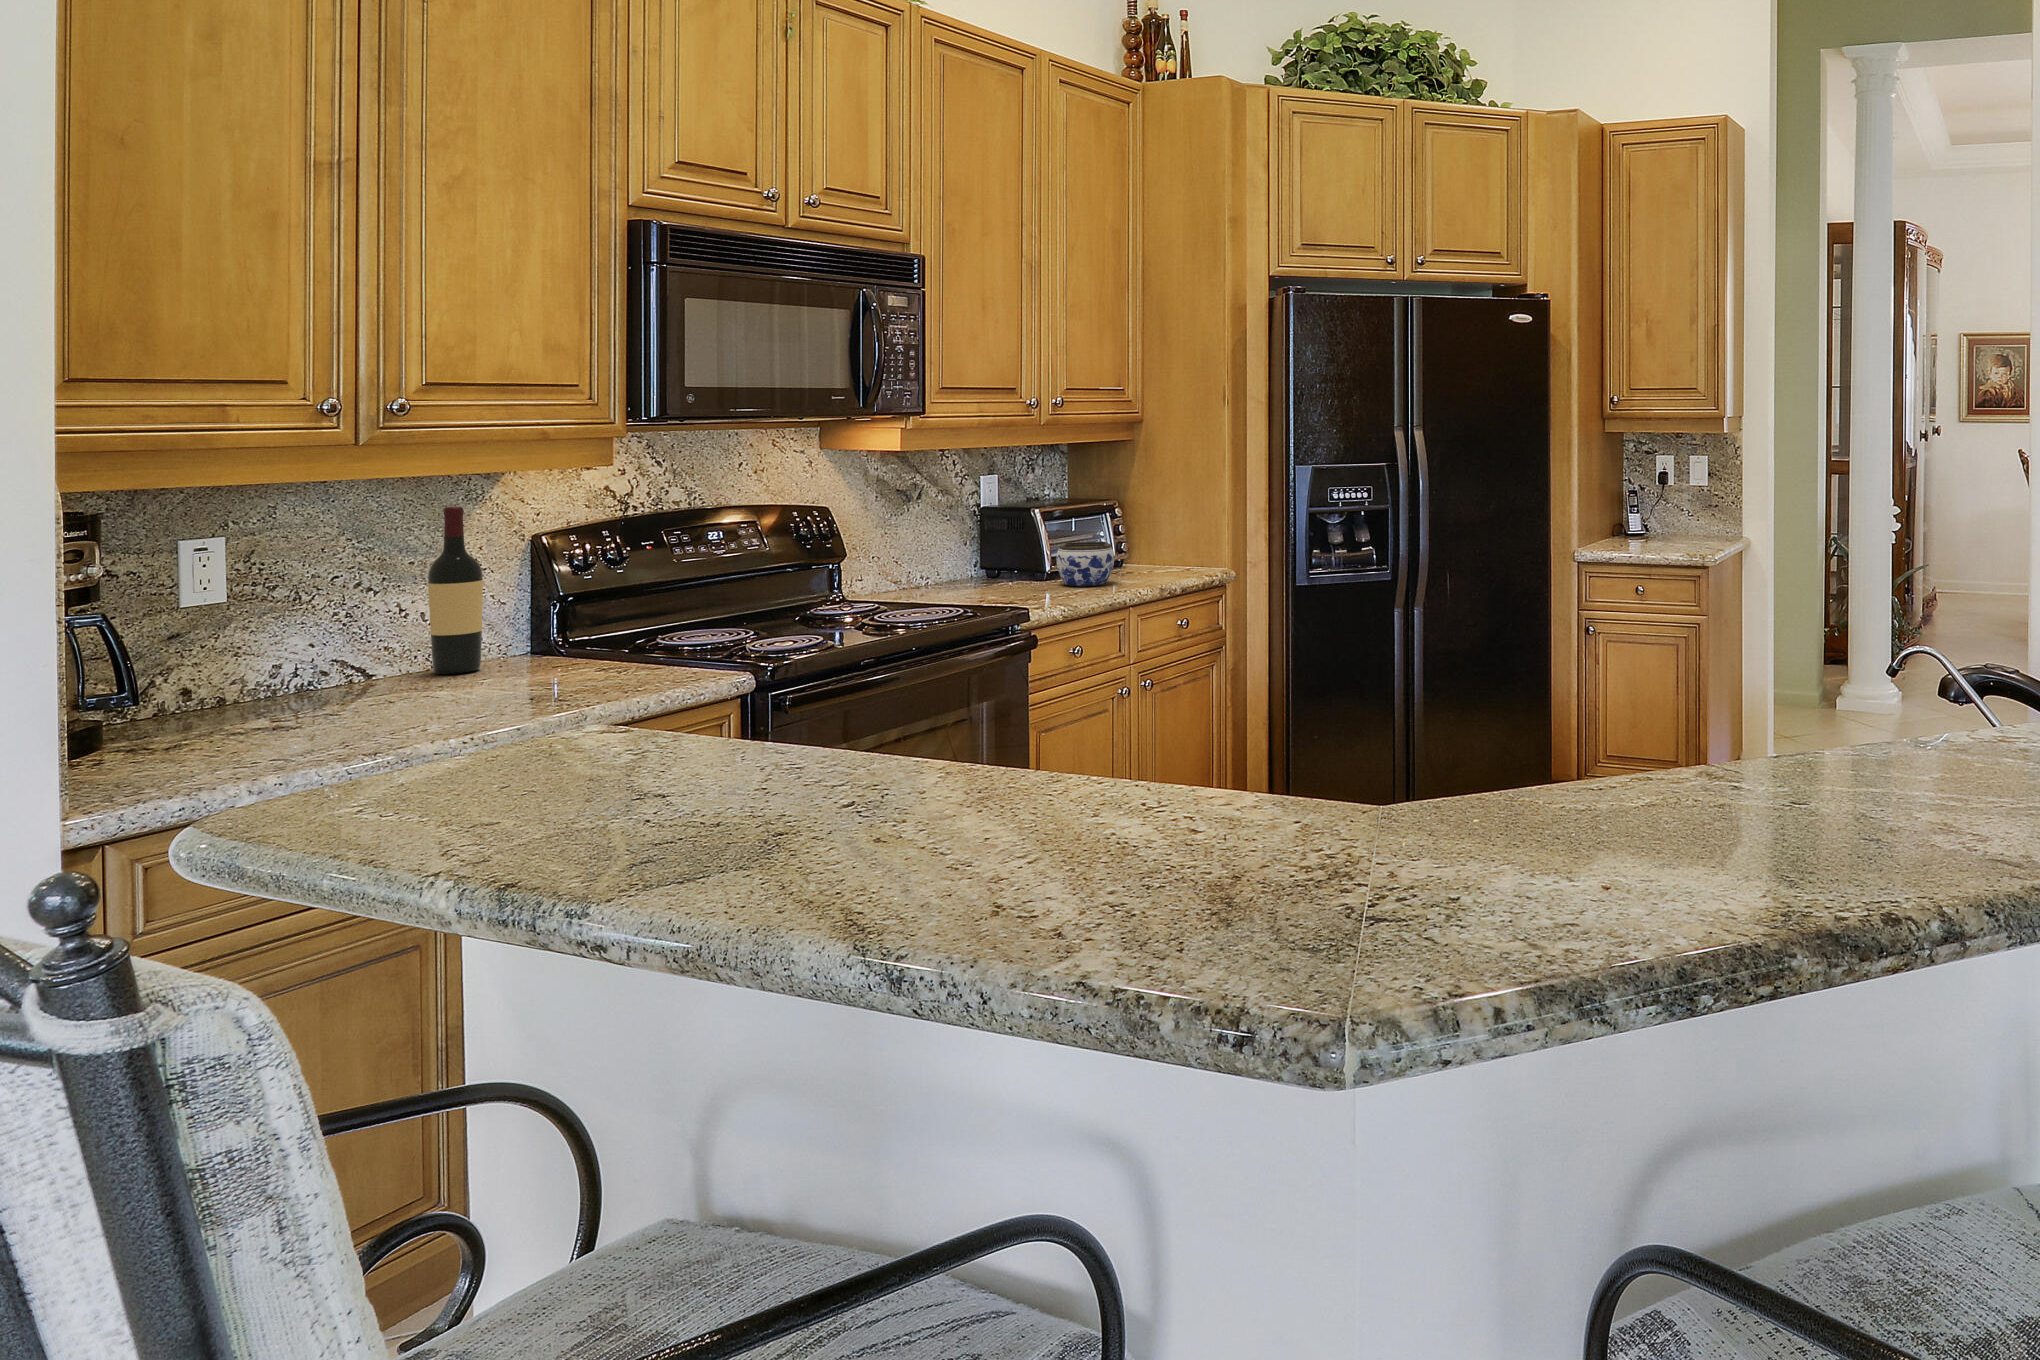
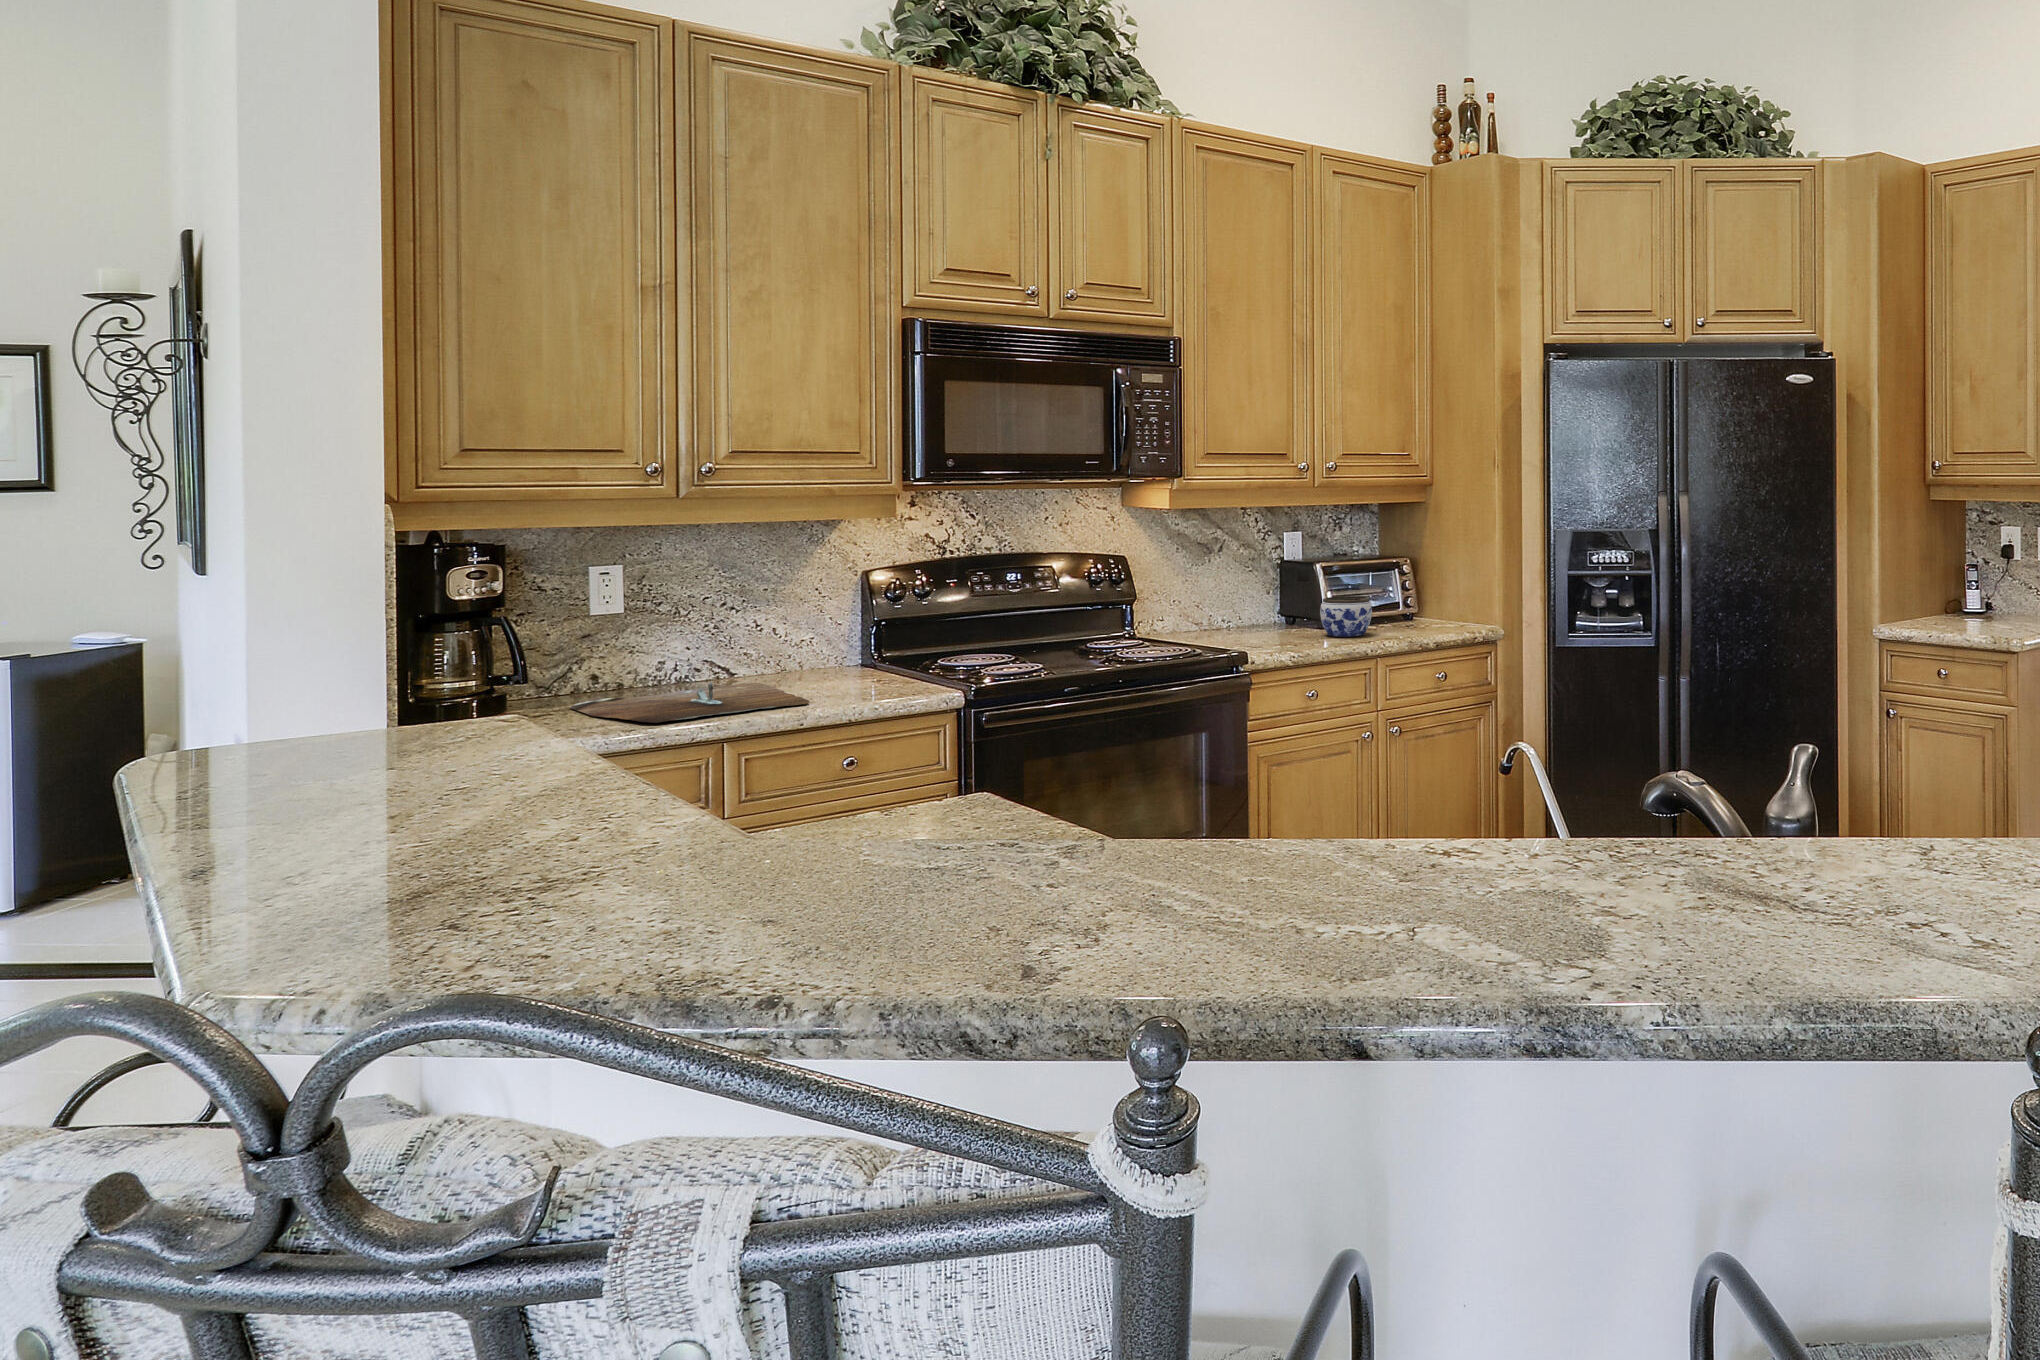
wine bottle: present [428,507,483,674] -> none [764,548,802,678]
cutting board: none [207,681,578,741] -> present [570,683,810,723]

